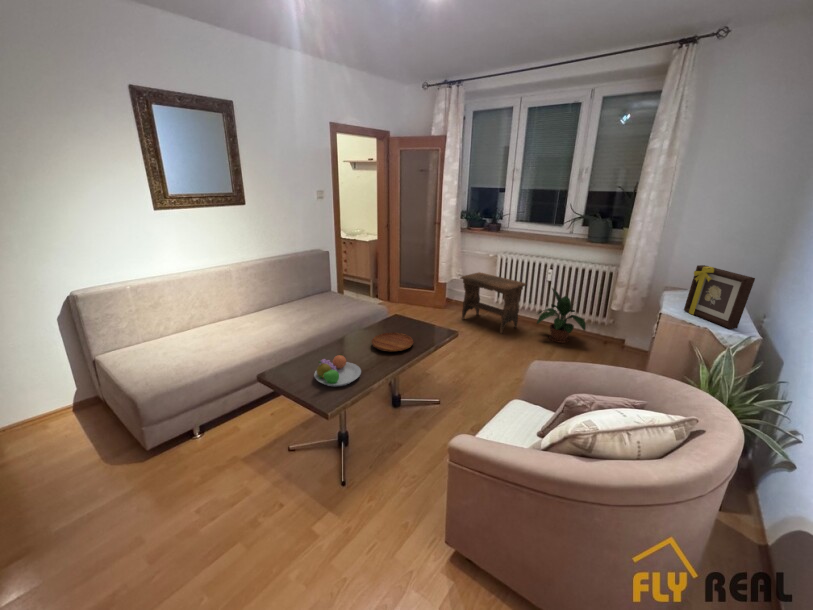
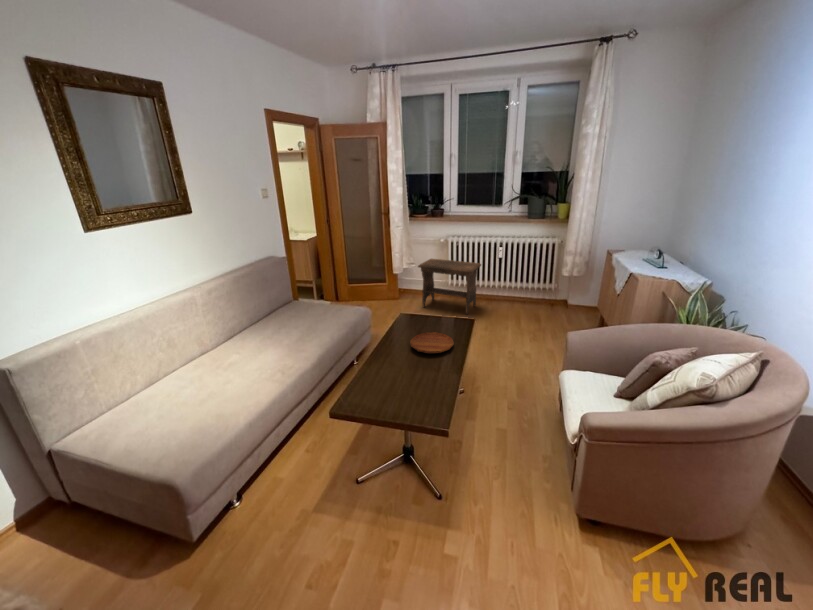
picture frame: present [684,265,755,329] -> none [642,231,699,279]
potted plant: present [537,288,586,343] -> none [494,265,541,313]
fruit bowl: present [314,354,361,386] -> none [389,366,439,402]

